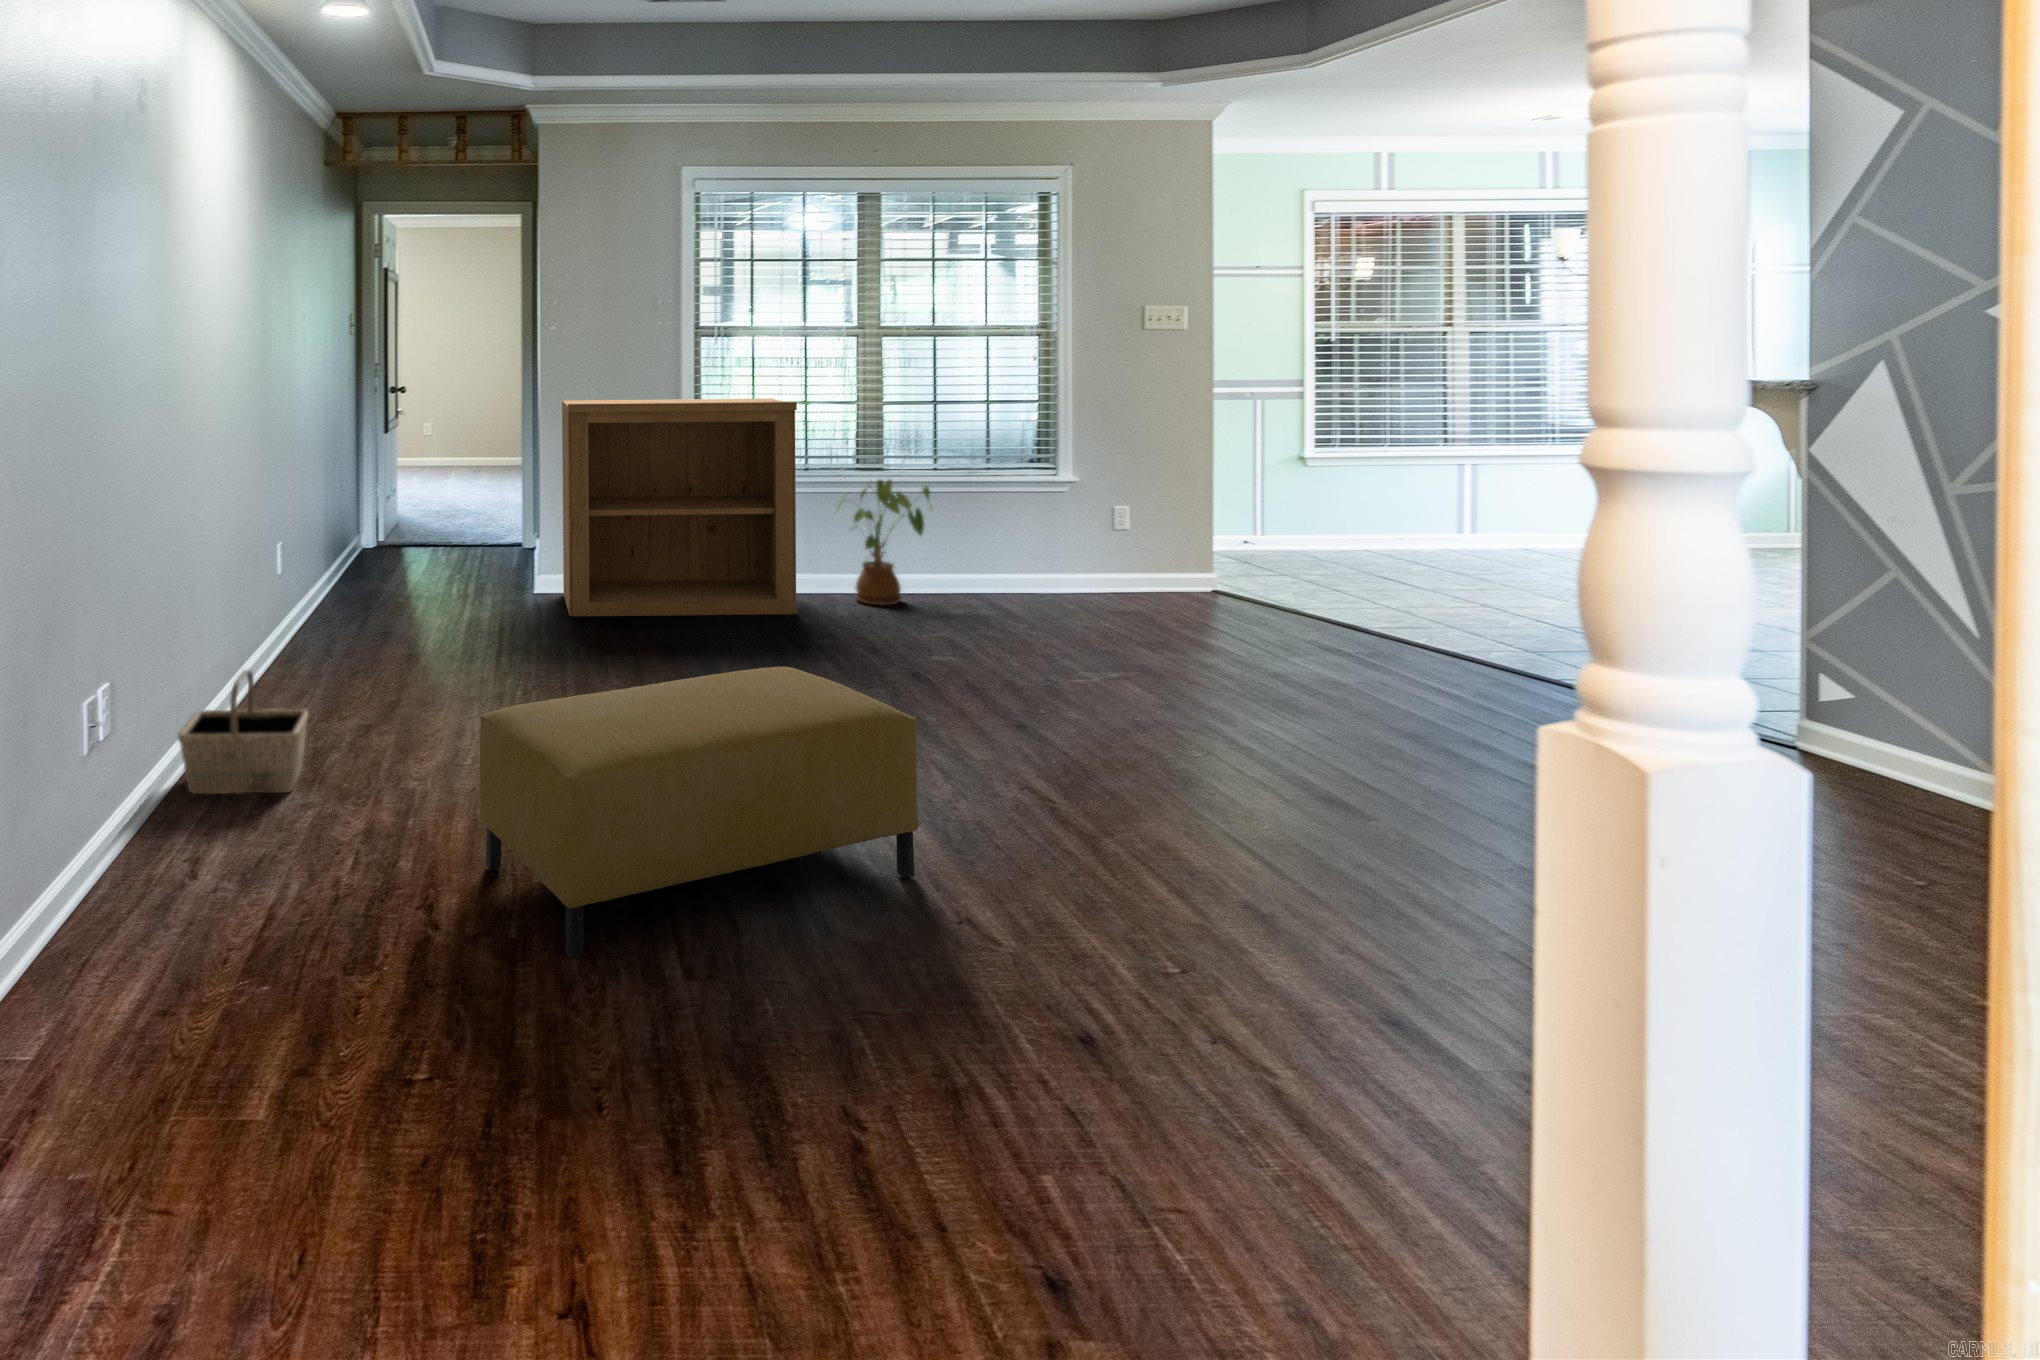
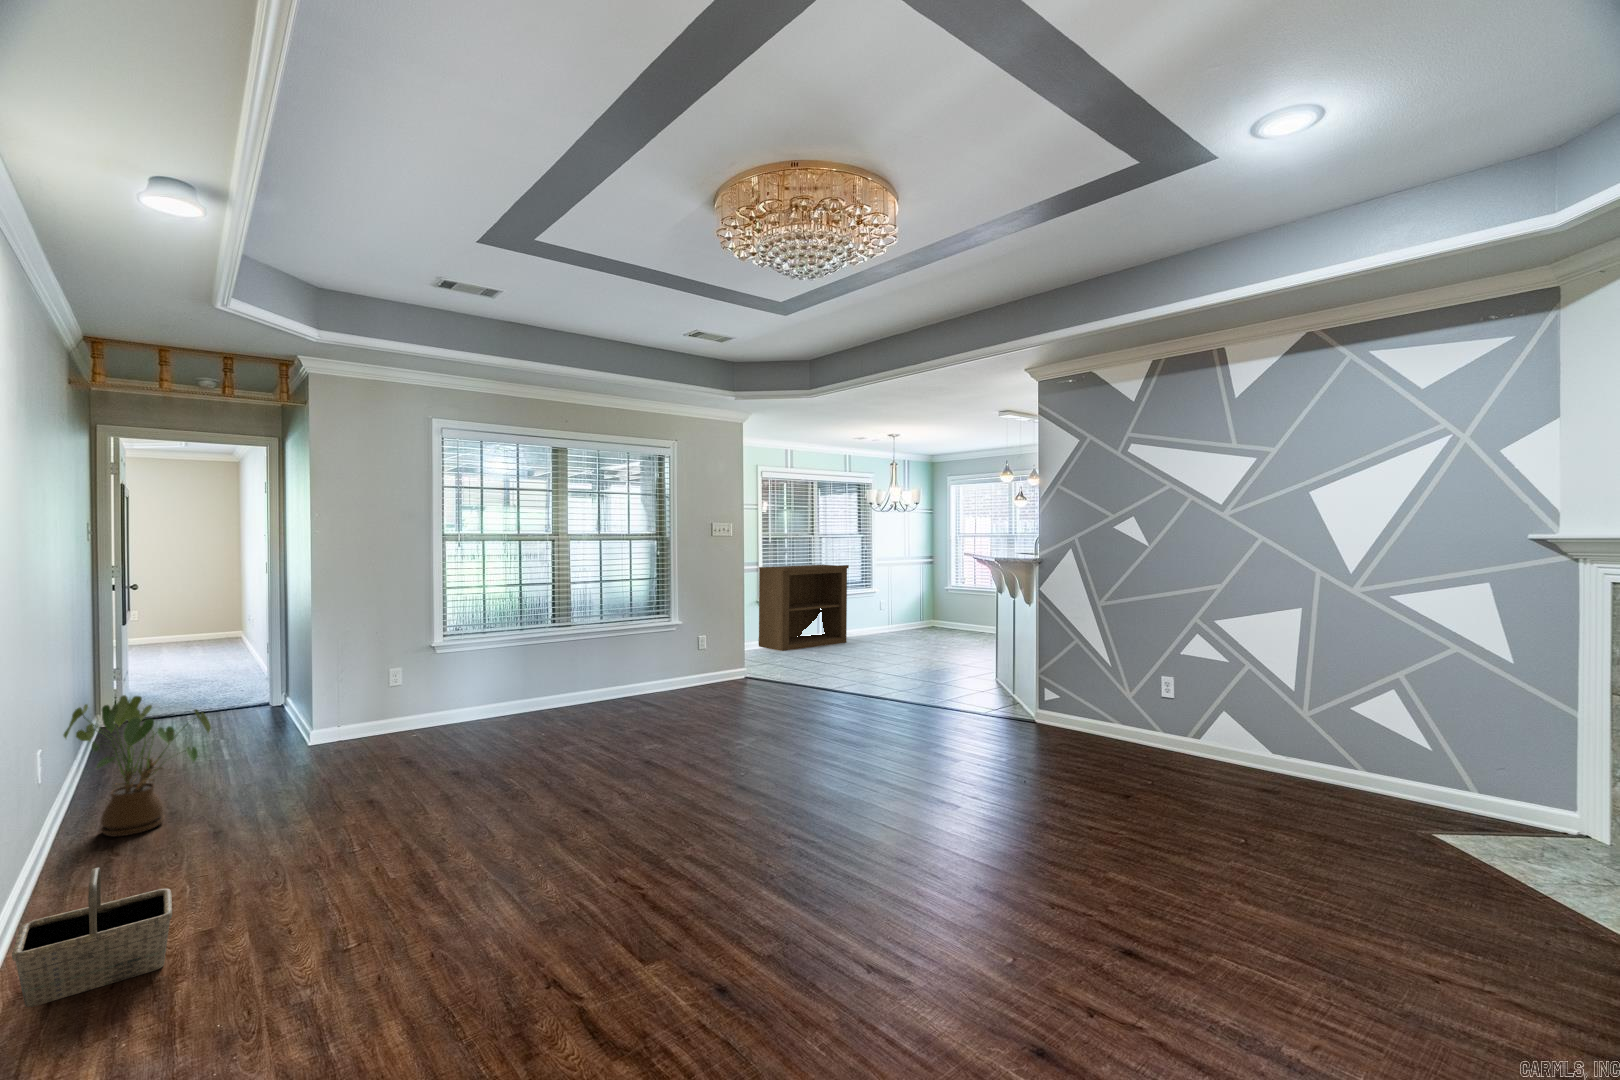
bookshelf: present [562,399,797,616] -> present [758,565,849,651]
house plant: present [838,480,931,605] -> present [64,695,211,837]
ottoman: present [480,667,919,959] -> none [401,763,698,1009]

